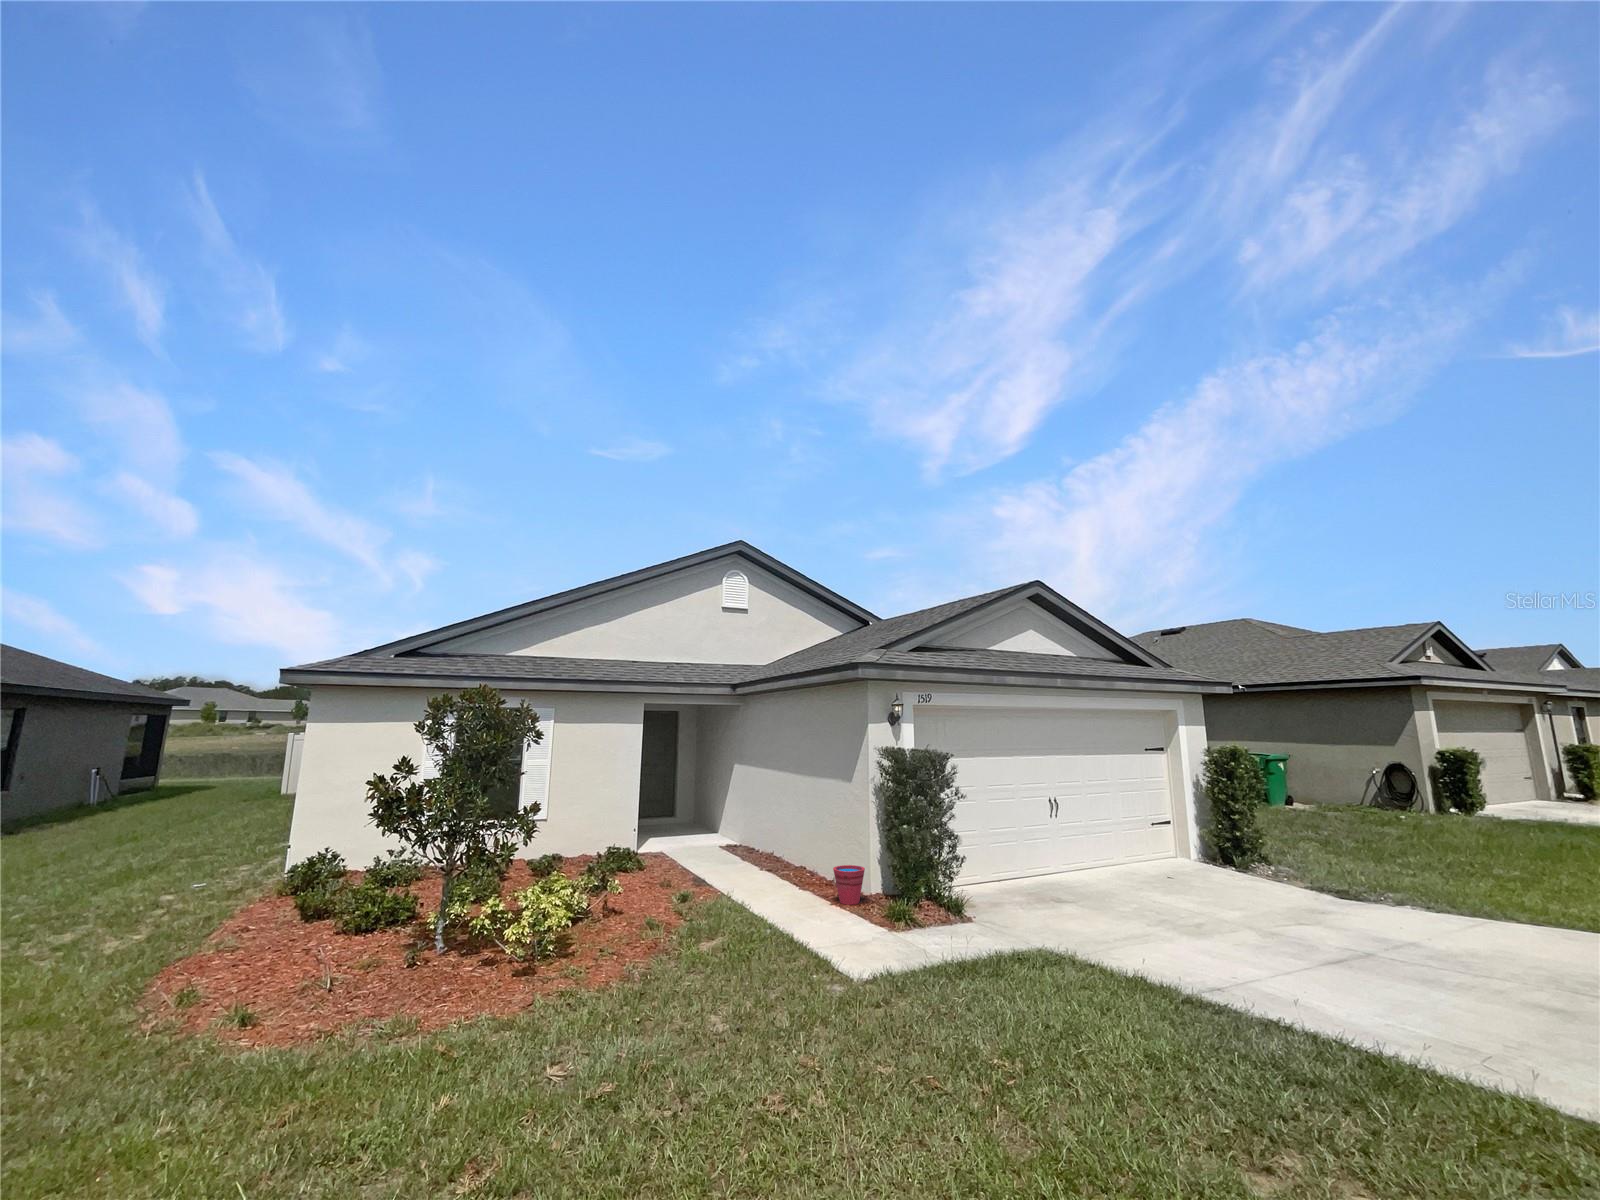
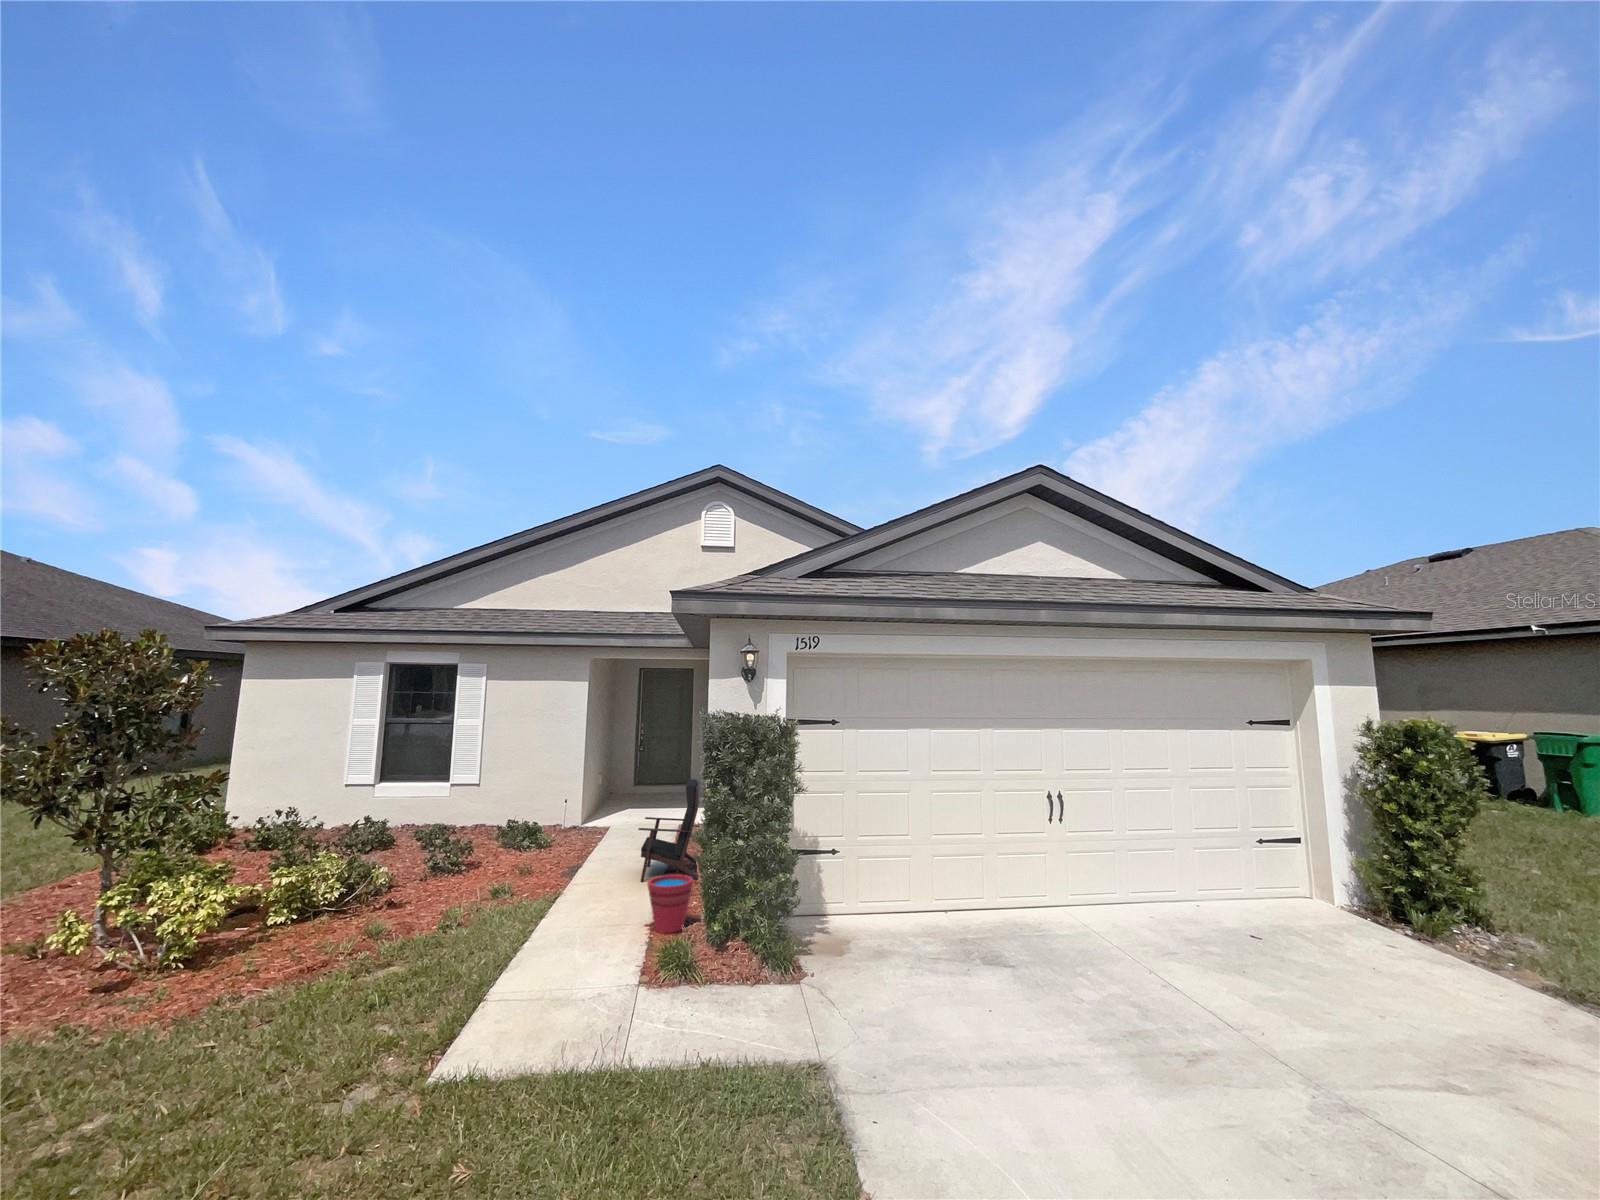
lounge chair: none [753,802,811,881] -> present [638,779,700,882]

